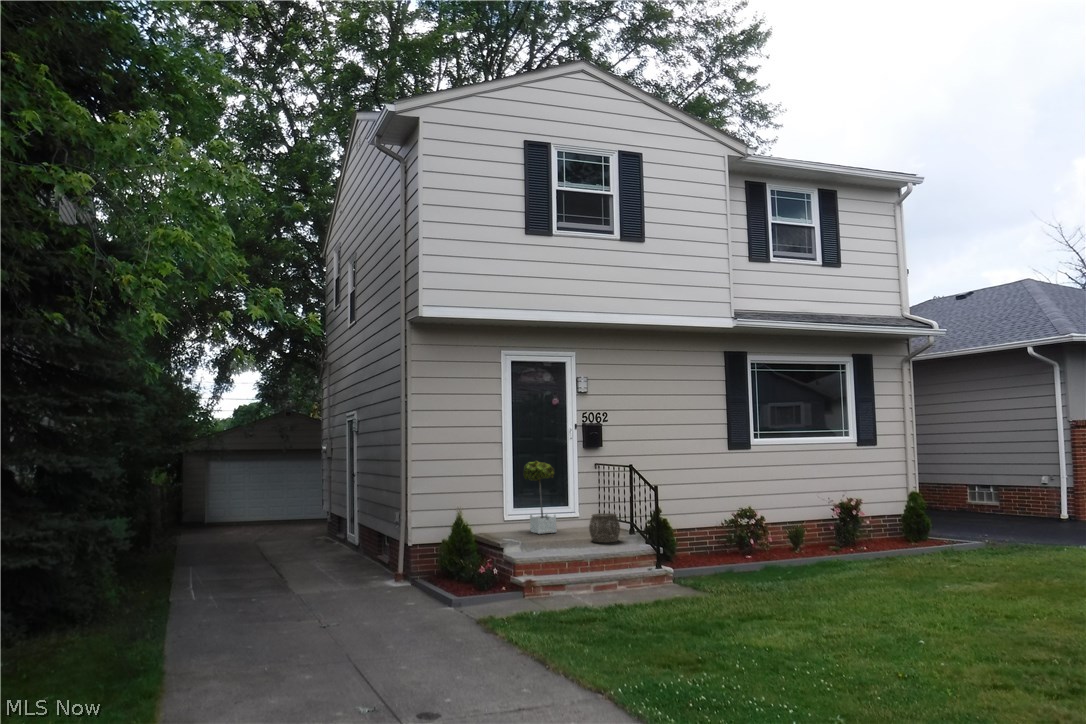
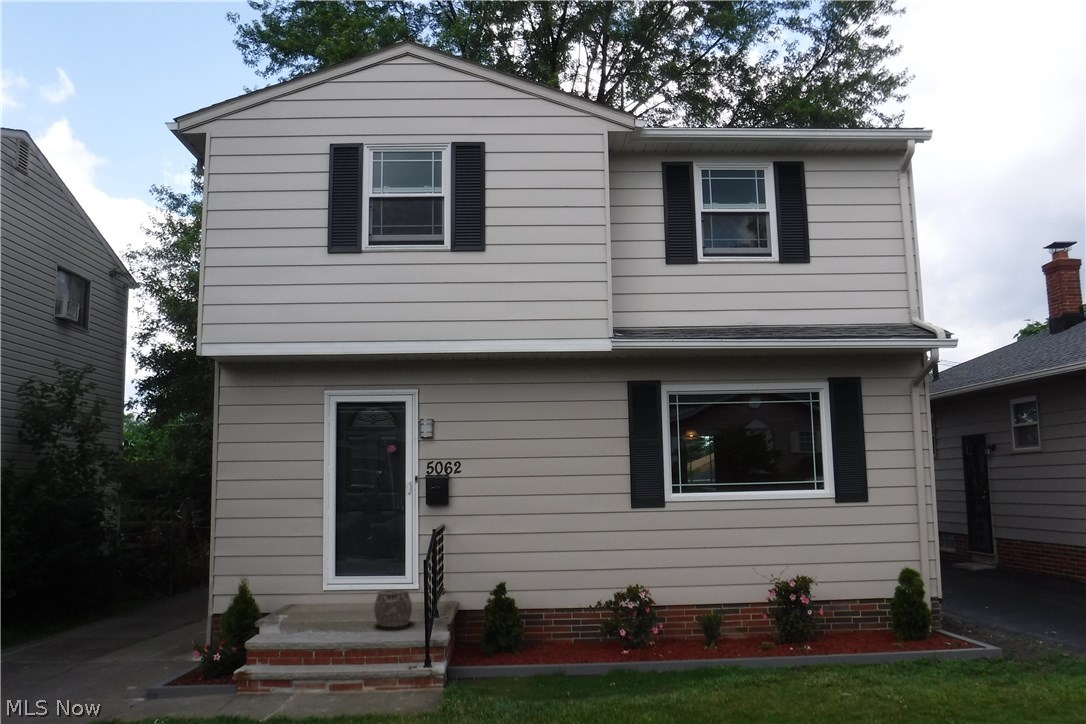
potted tree: present [524,461,556,534] -> none [337,521,374,609]

